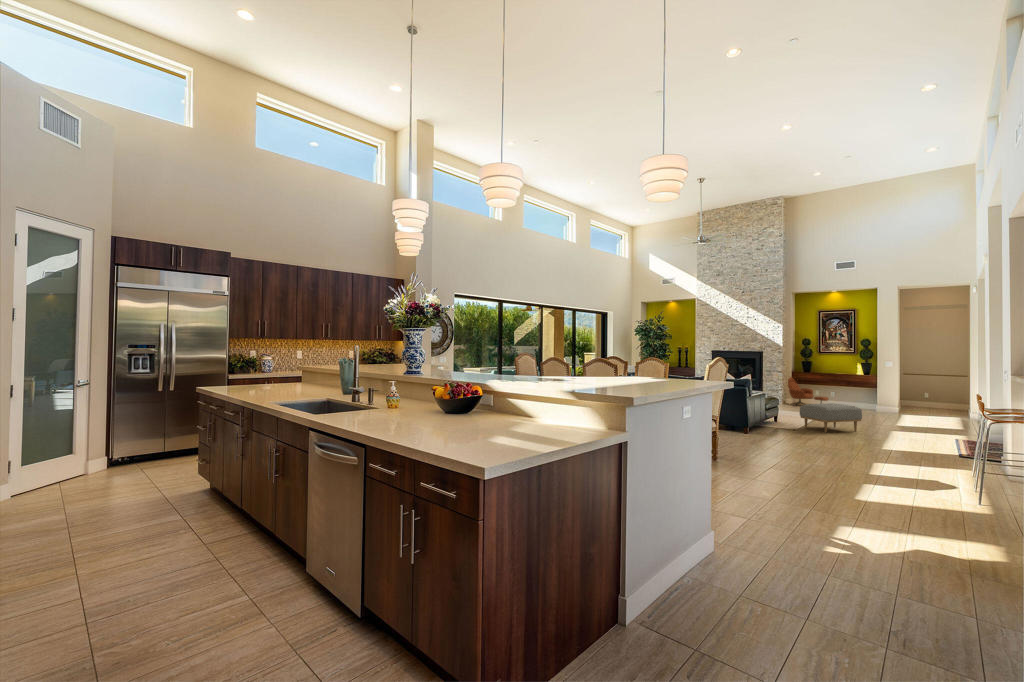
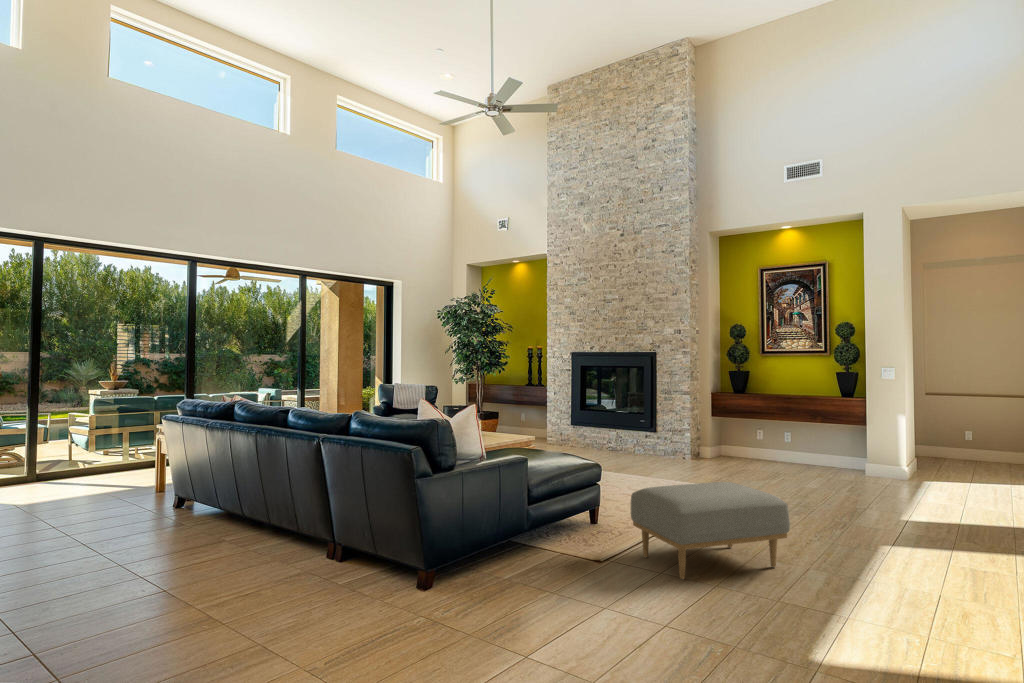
lounge chair: present [788,377,828,404] -> none [697,402,774,470]

